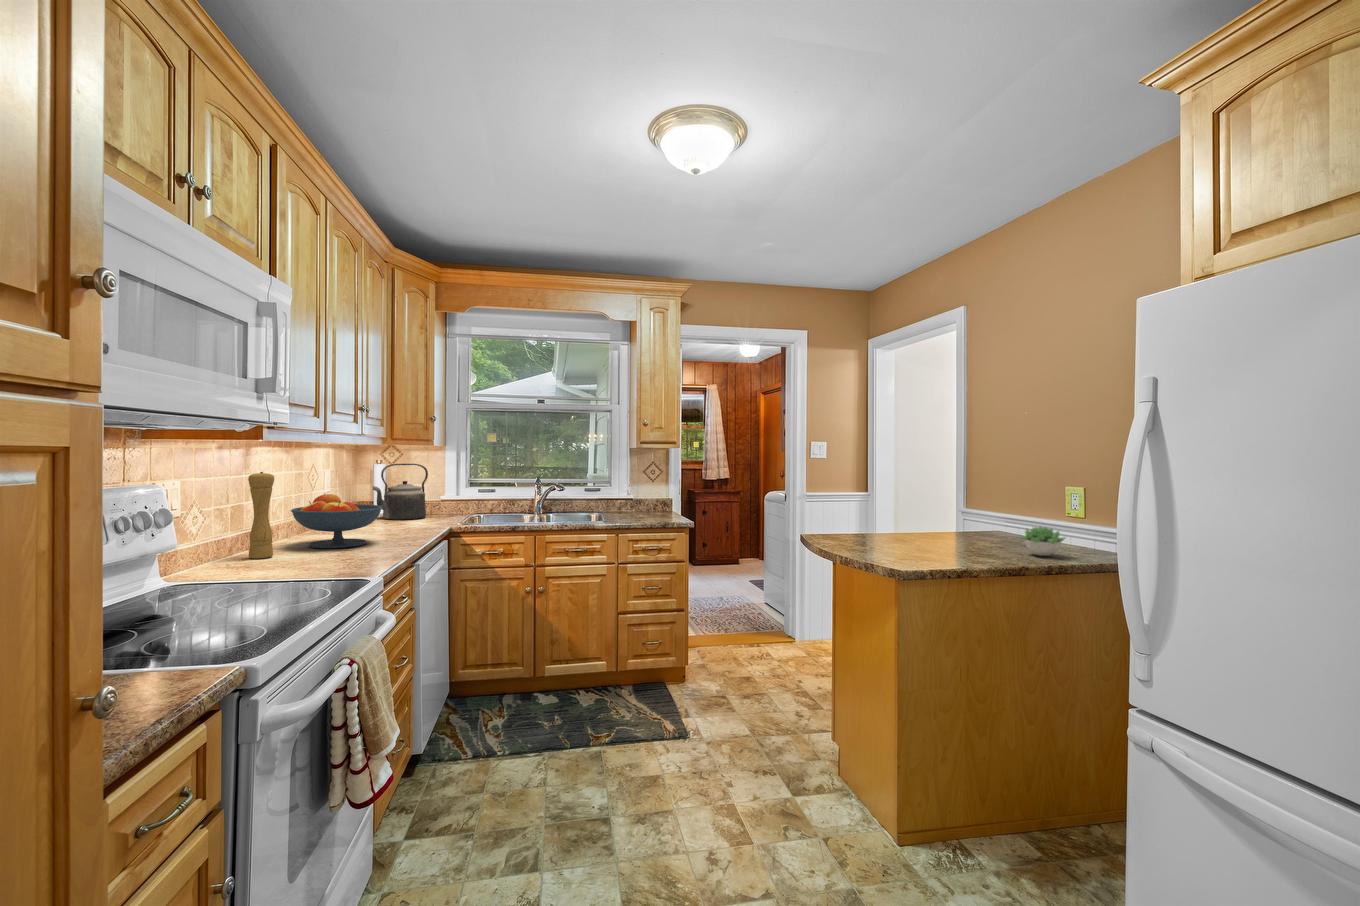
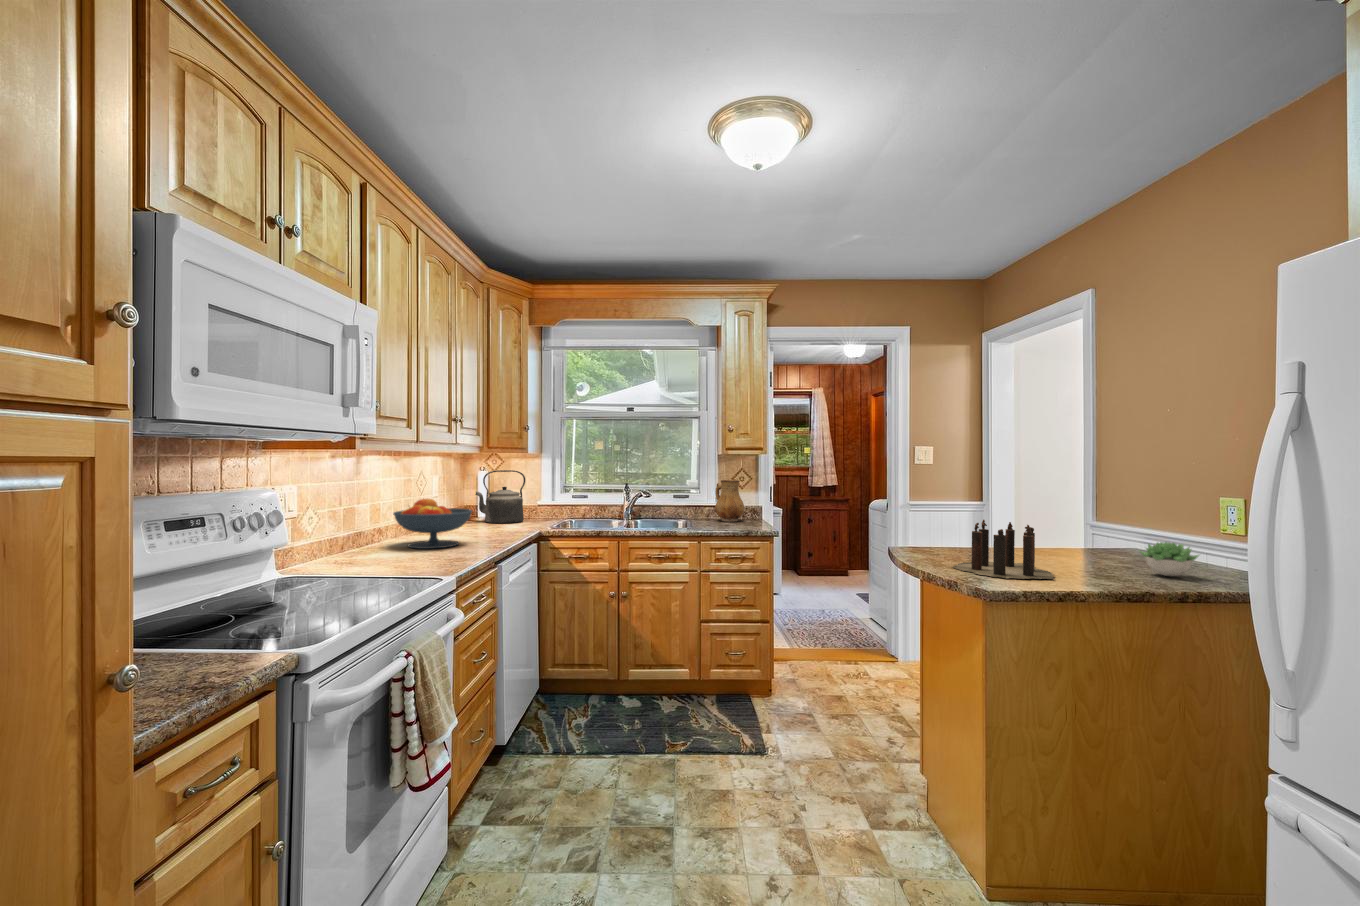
pepper mill: present [248,472,274,558] -> none [353,478,375,556]
ceramic pitcher: none [625,473,654,515] -> present [715,480,744,522]
candle: none [869,509,977,562] -> present [953,520,1055,579]

